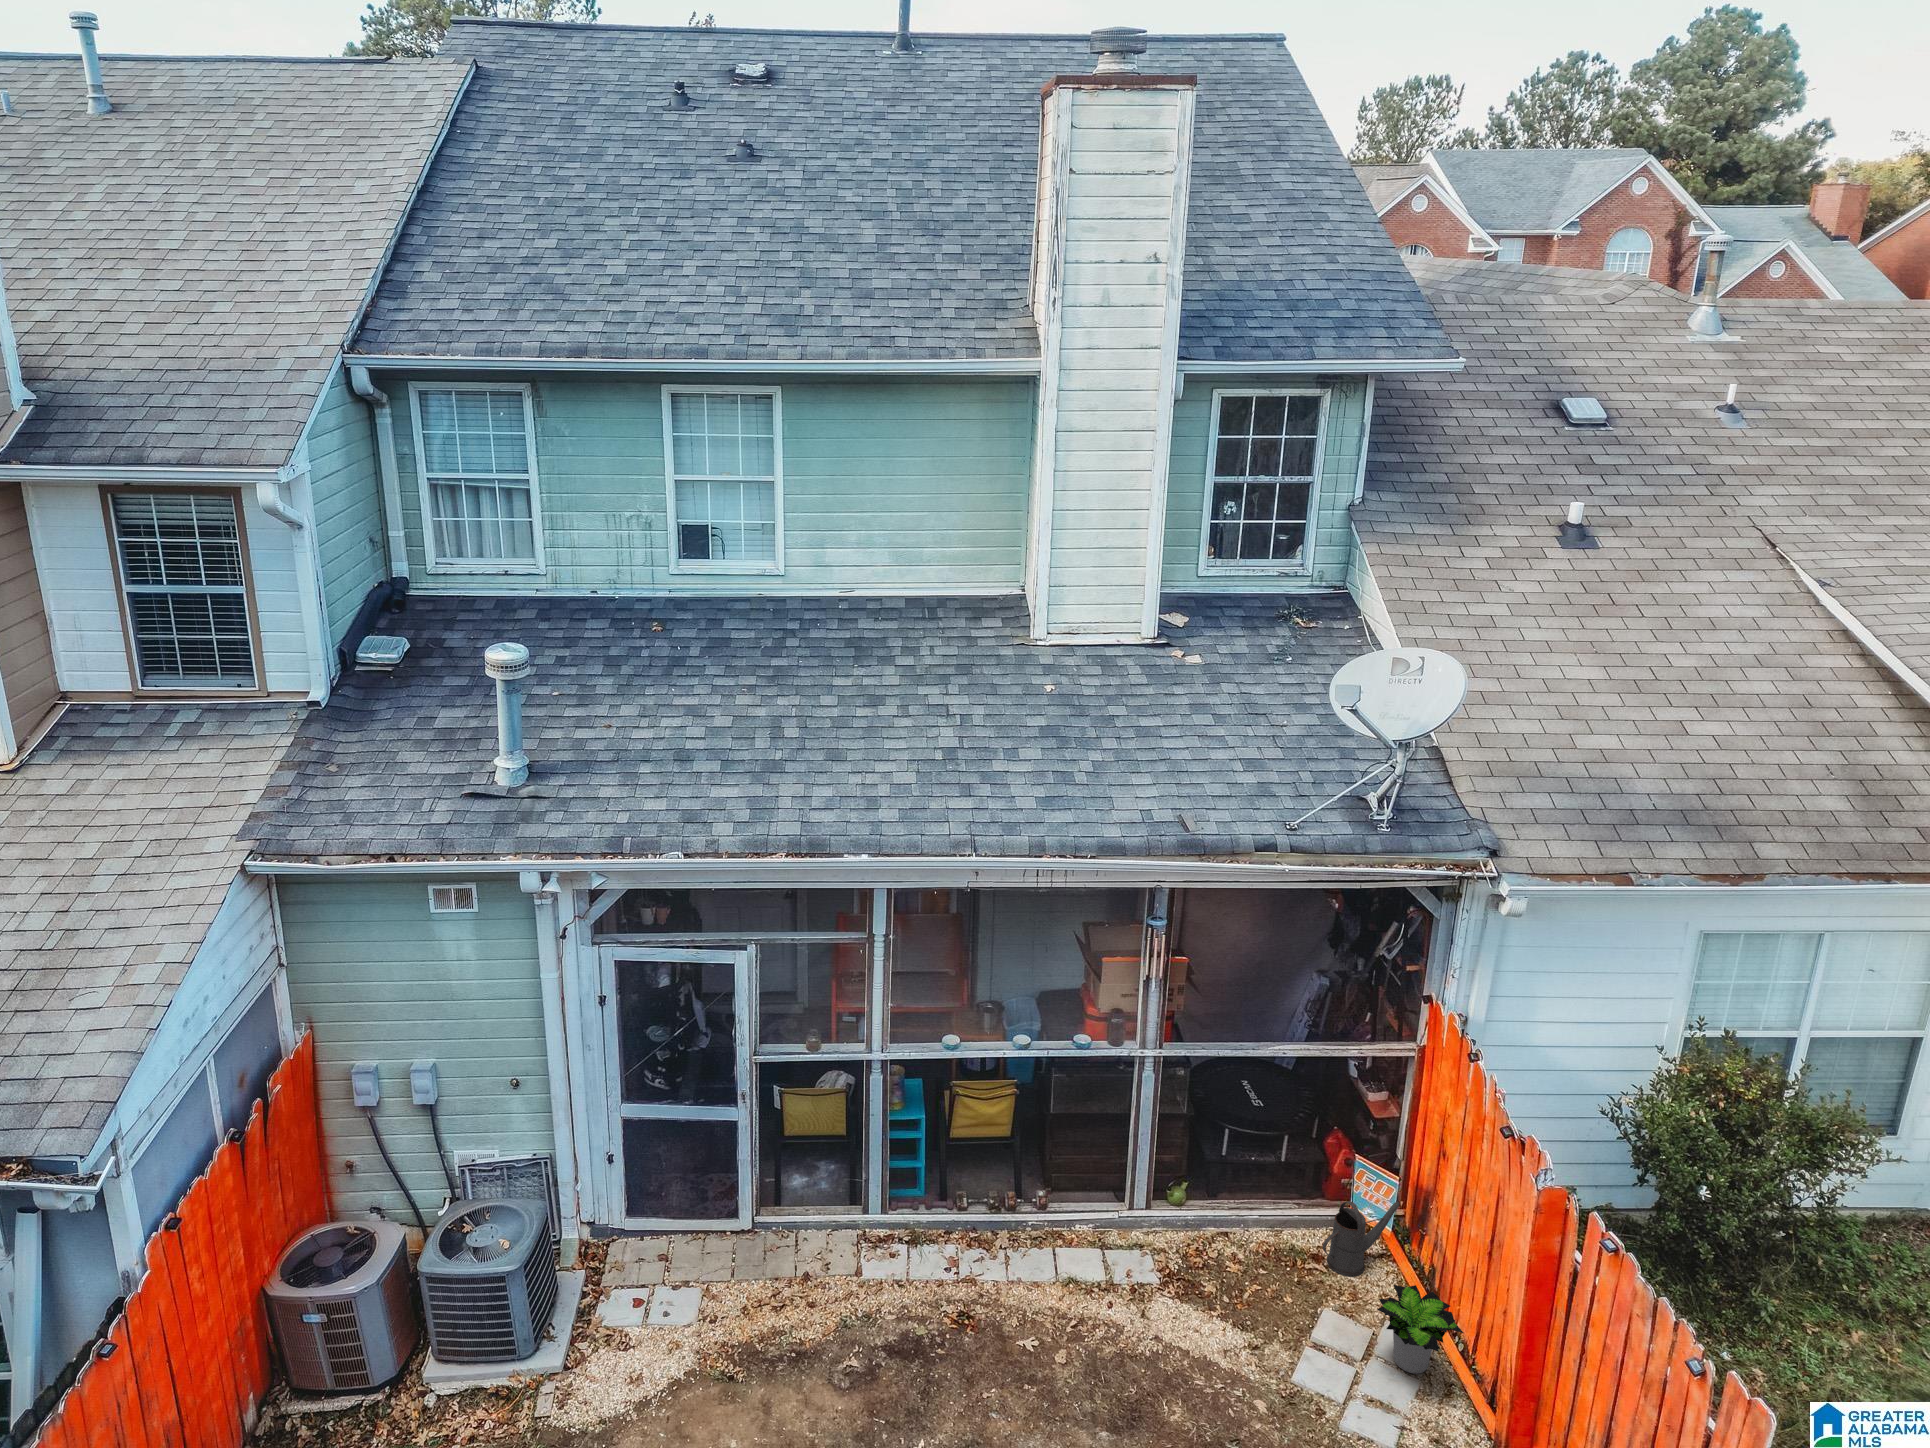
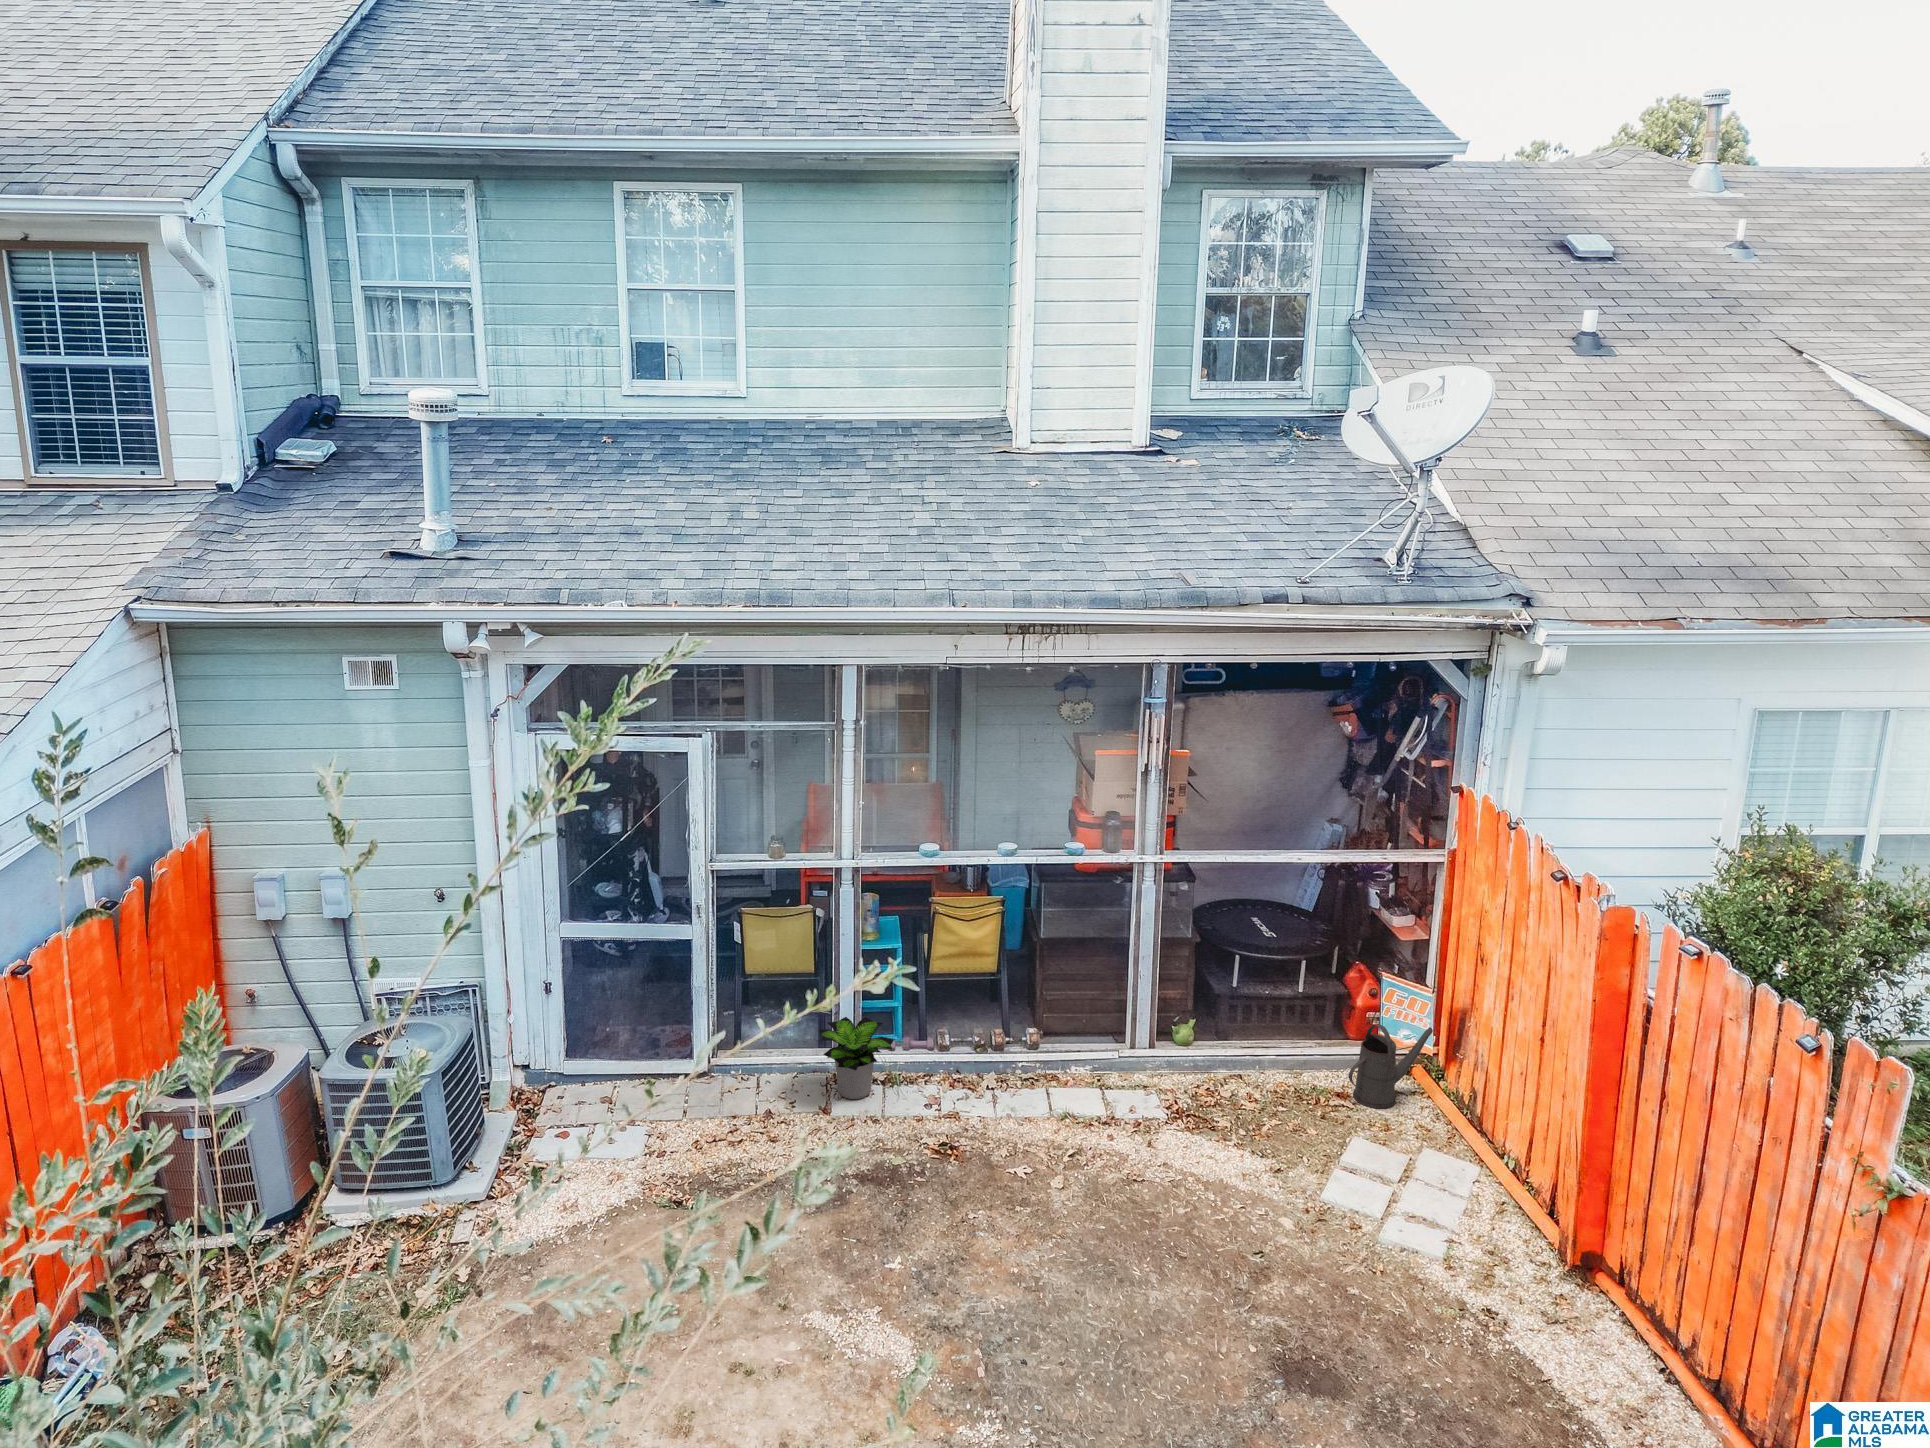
potted plant: present [1377,1285,1463,1374] -> present [819,1017,894,1099]

